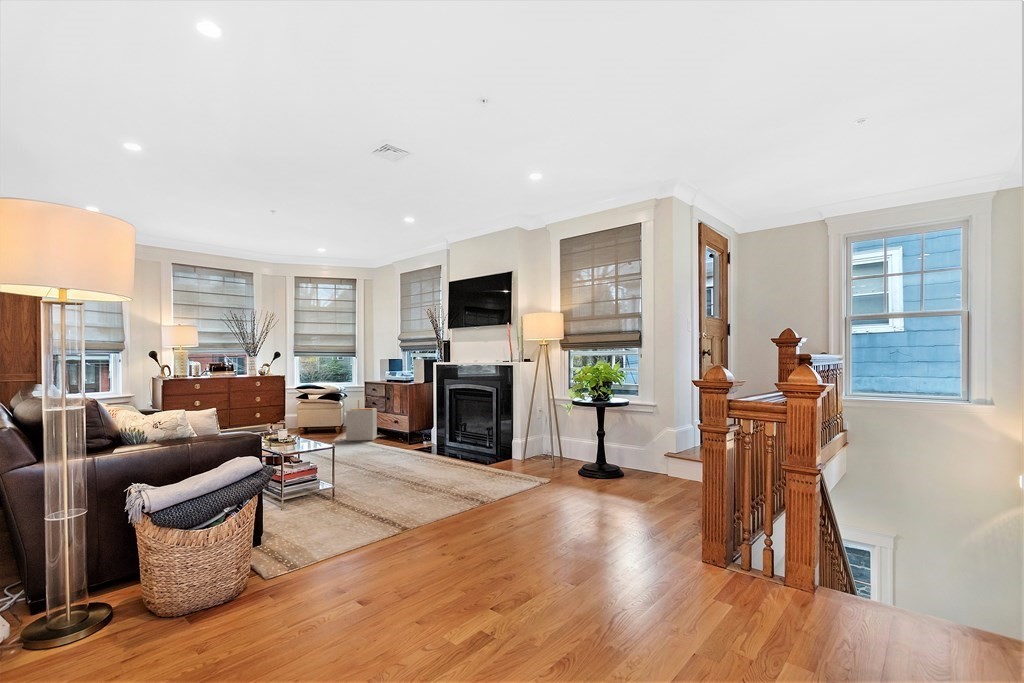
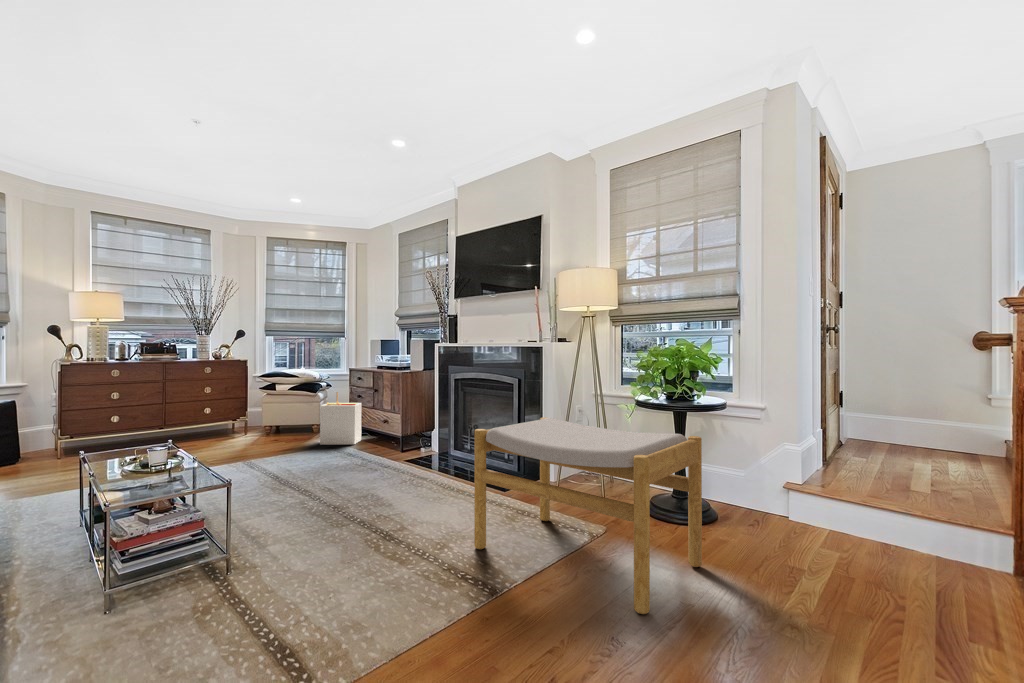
footstool: none [465,414,599,516] -> present [474,417,702,614]

